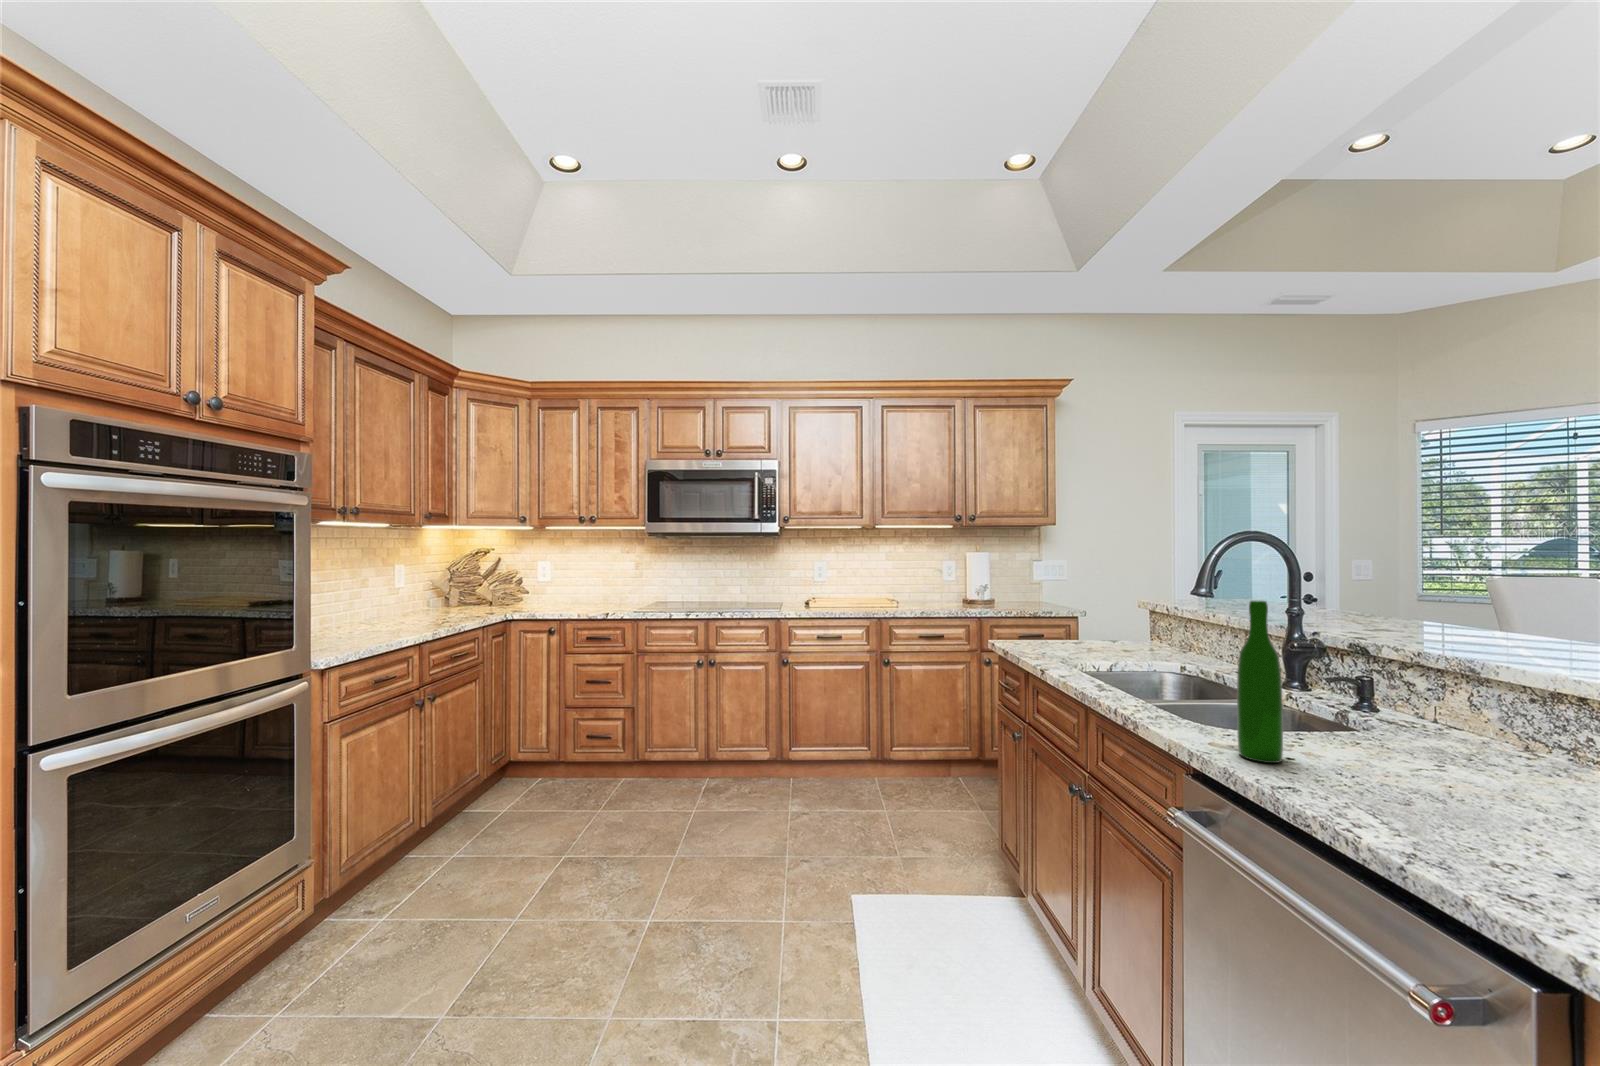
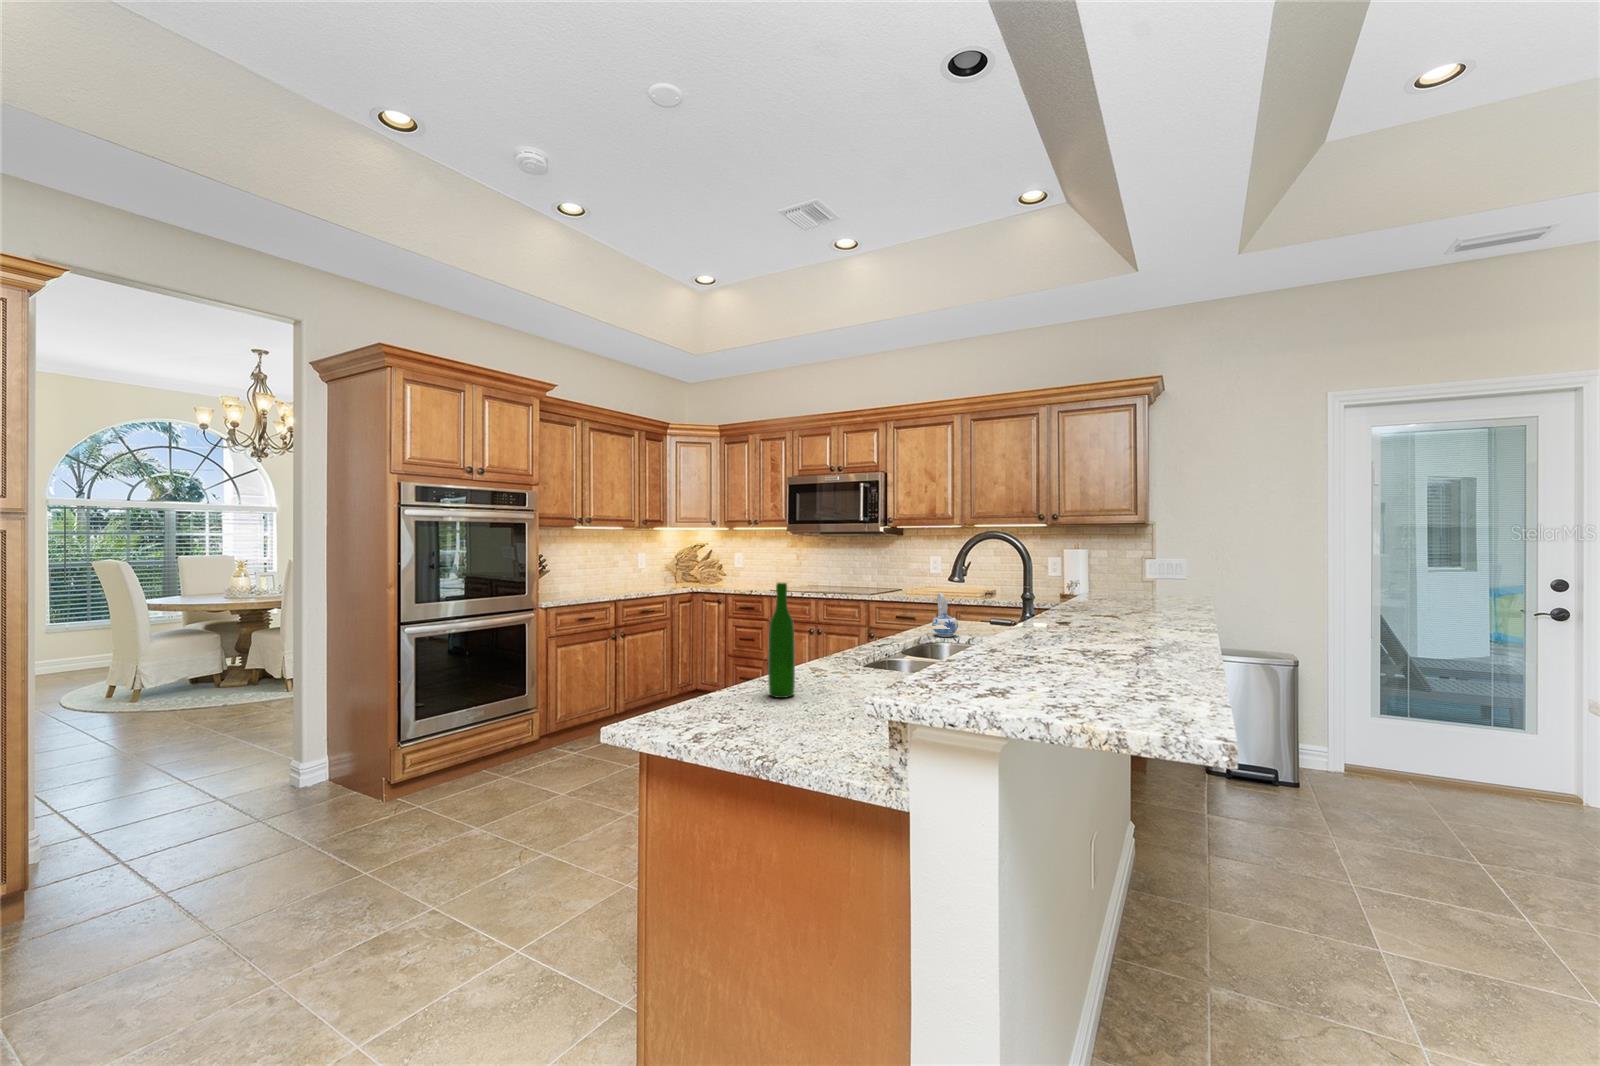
ceramic pitcher: none [1026,601,1057,651] -> present [932,593,958,637]

